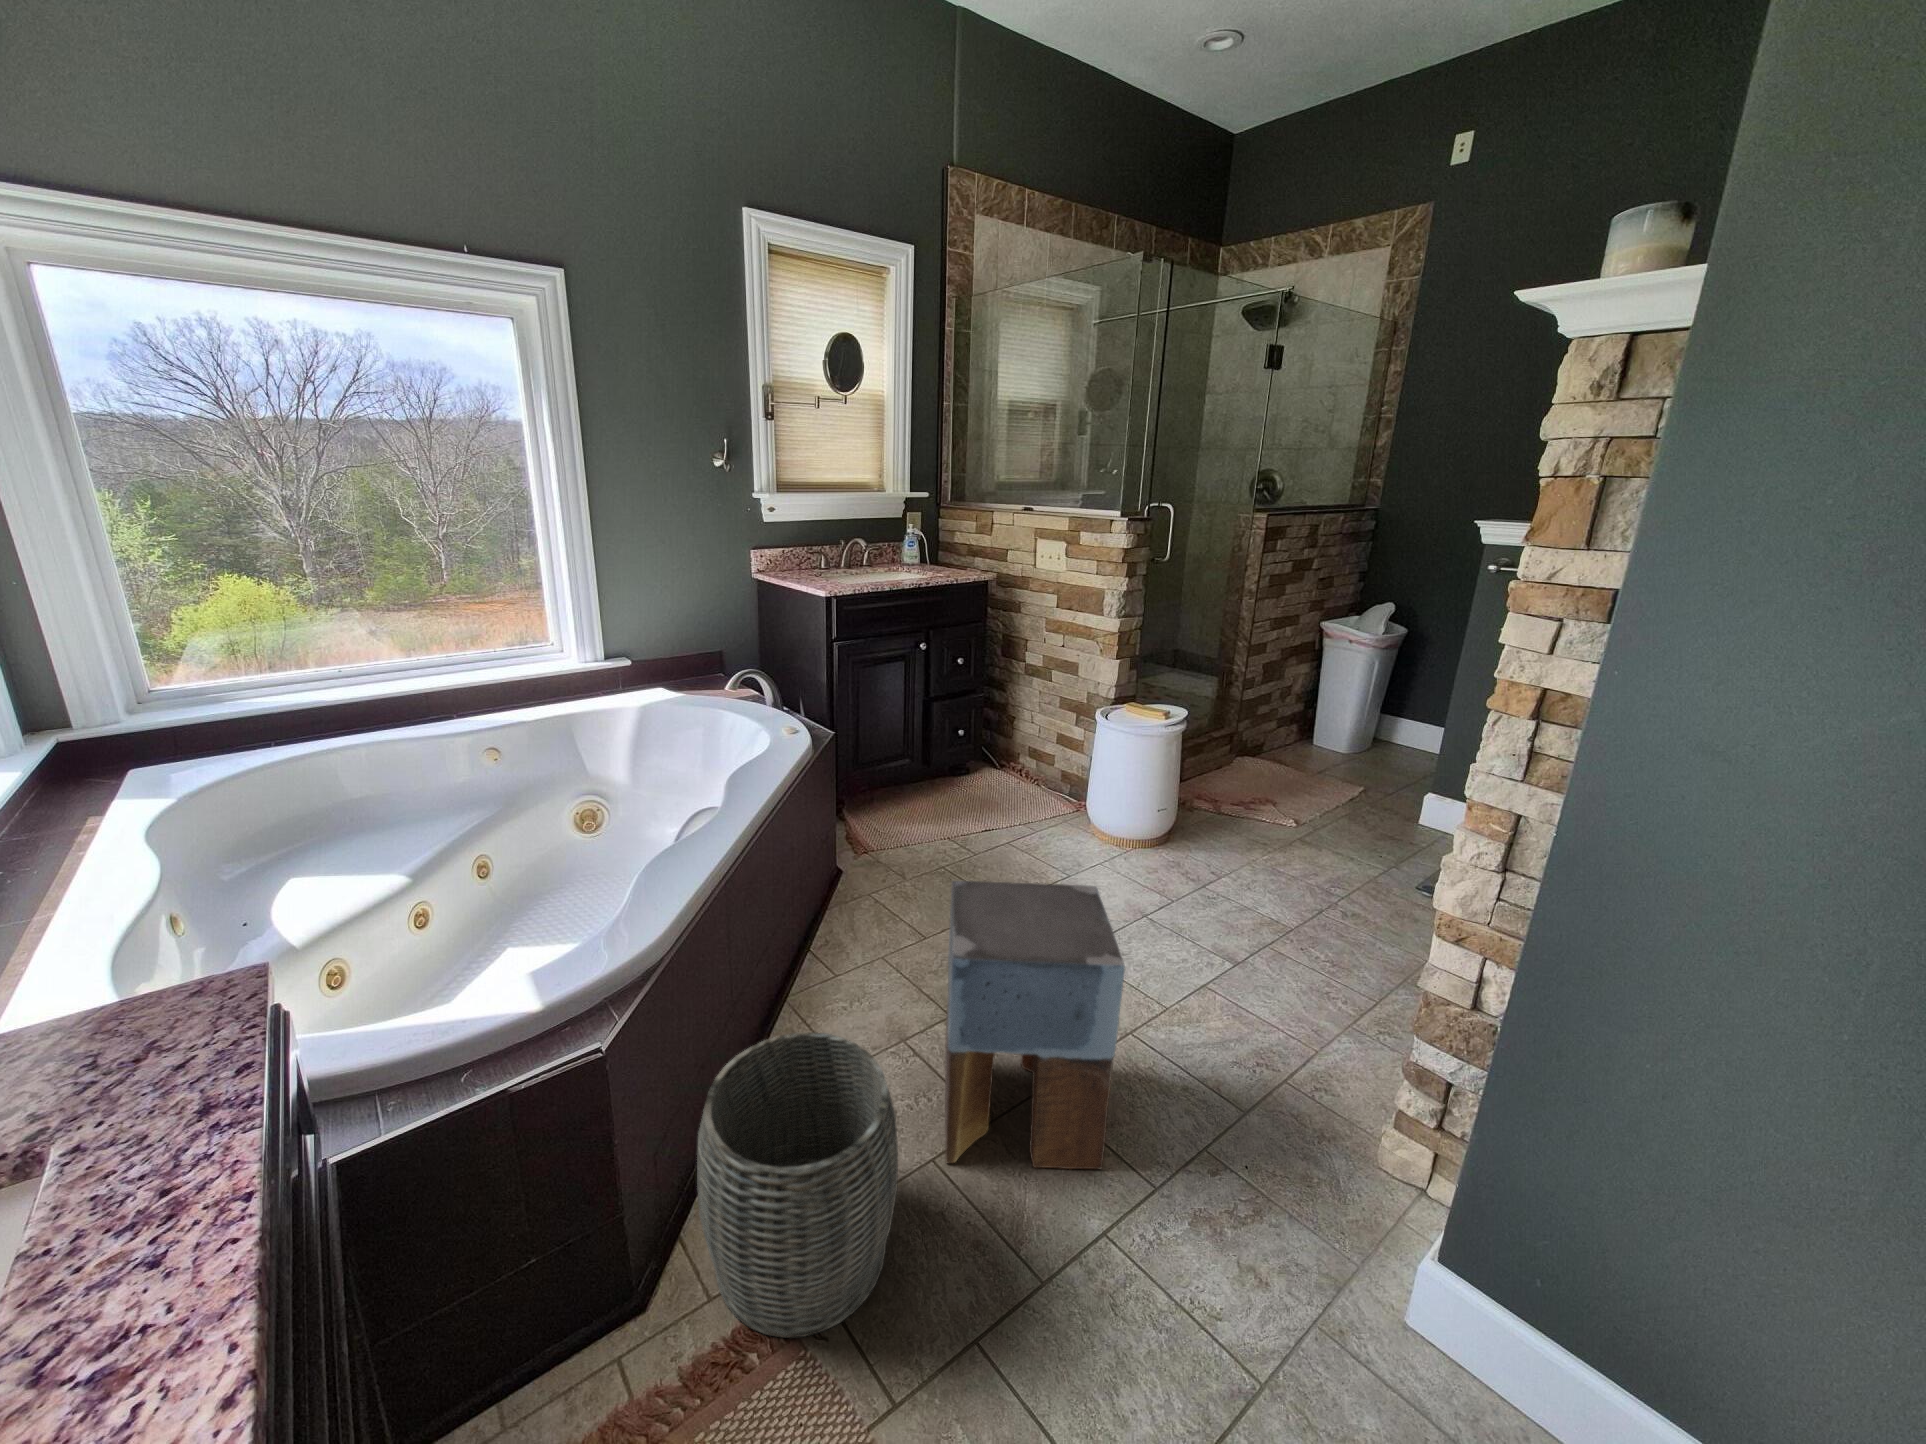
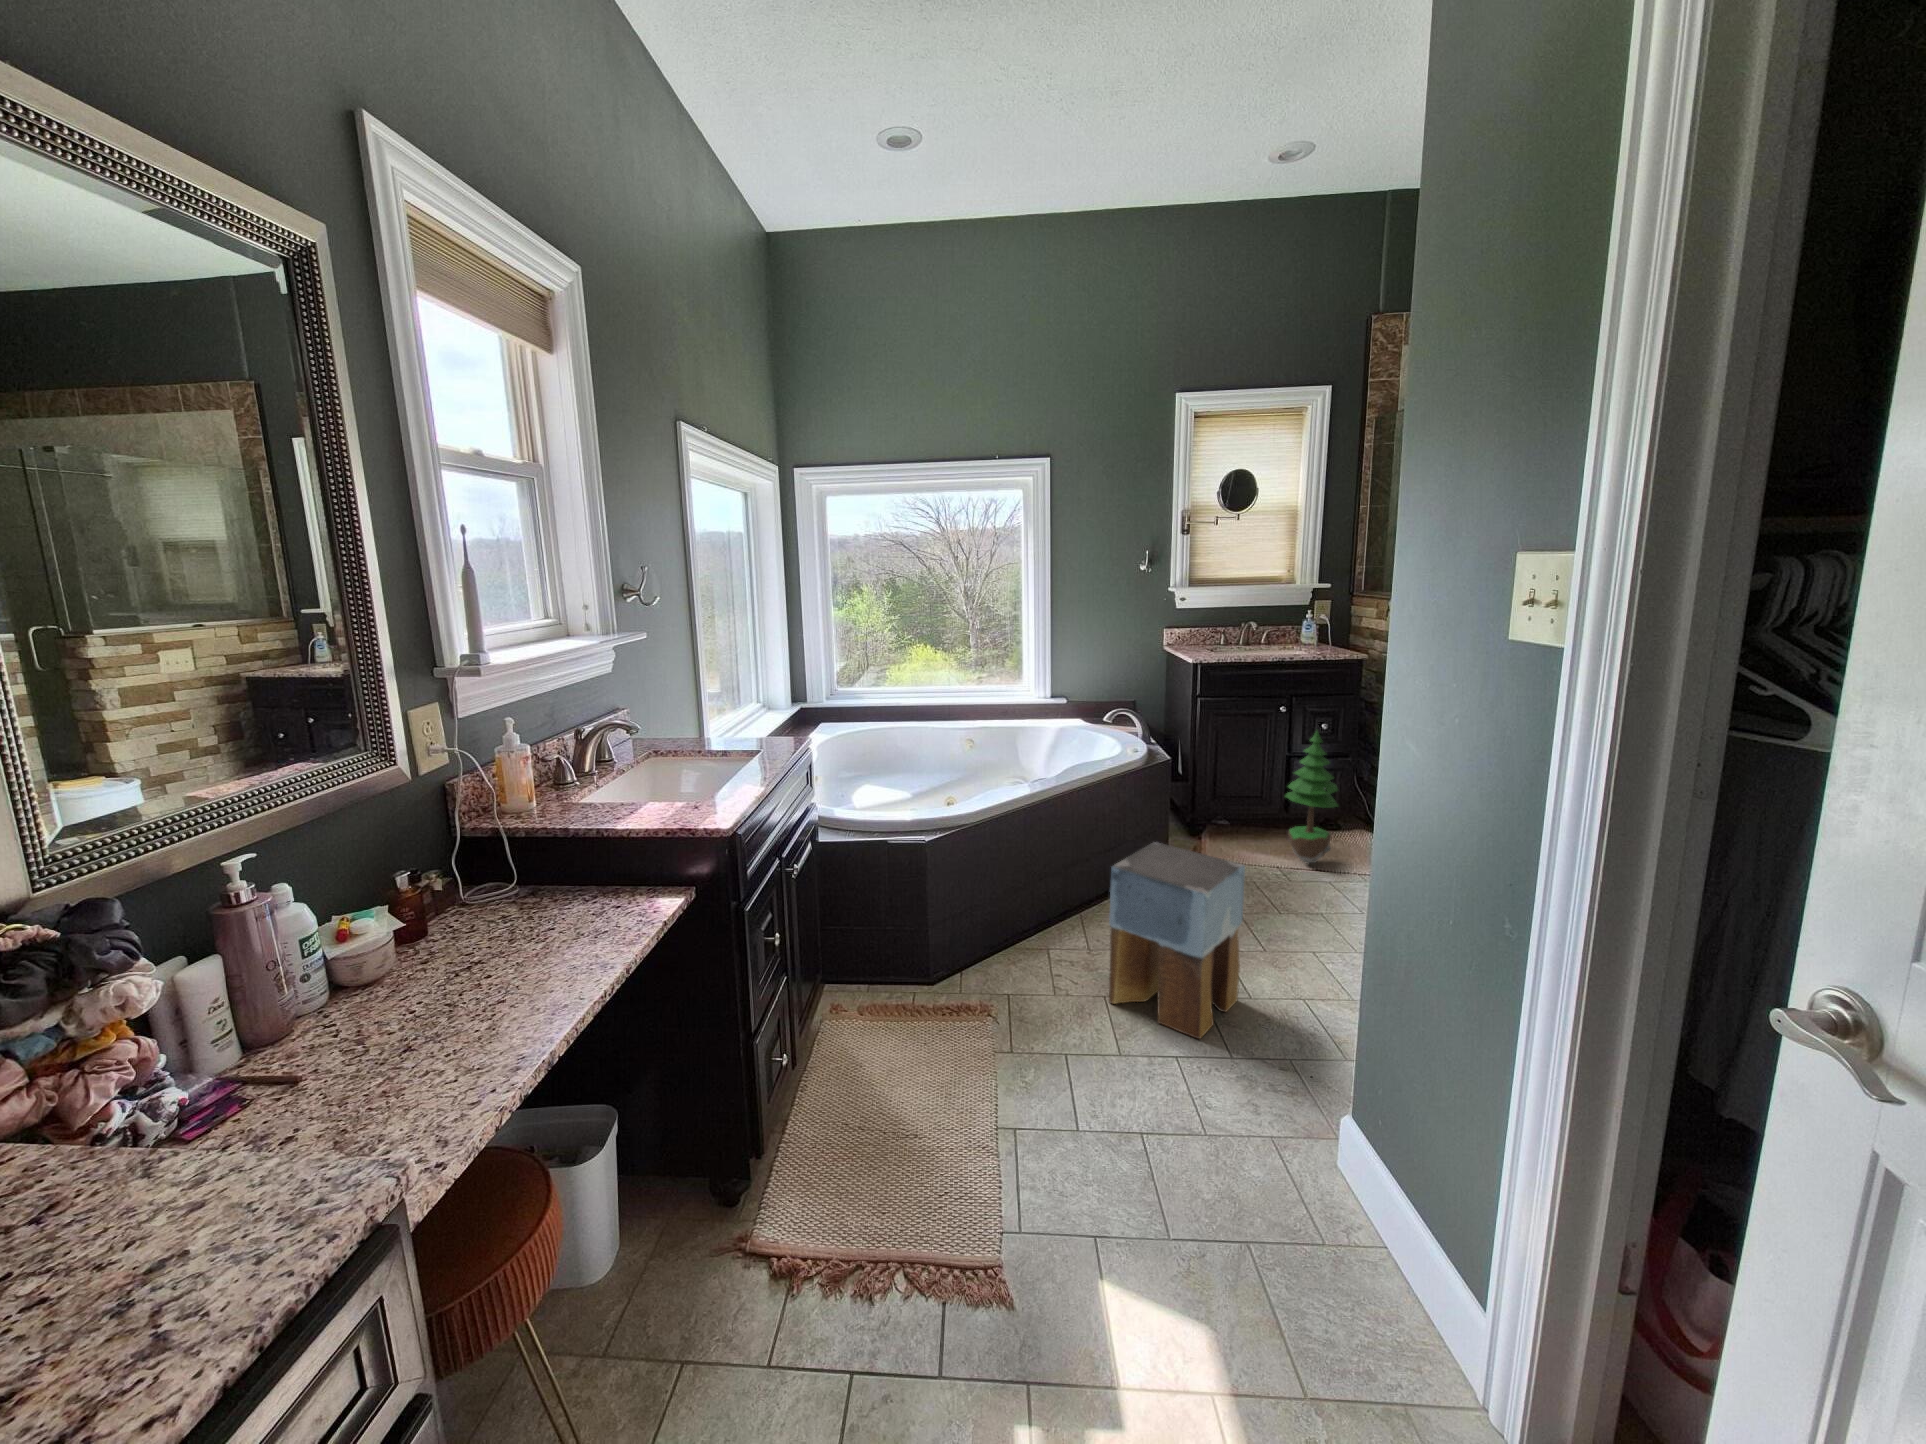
potted tree: none [945,664,1004,821] -> present [1285,731,1338,863]
woven basket: present [697,1032,898,1338] -> none [961,886,1064,1024]

